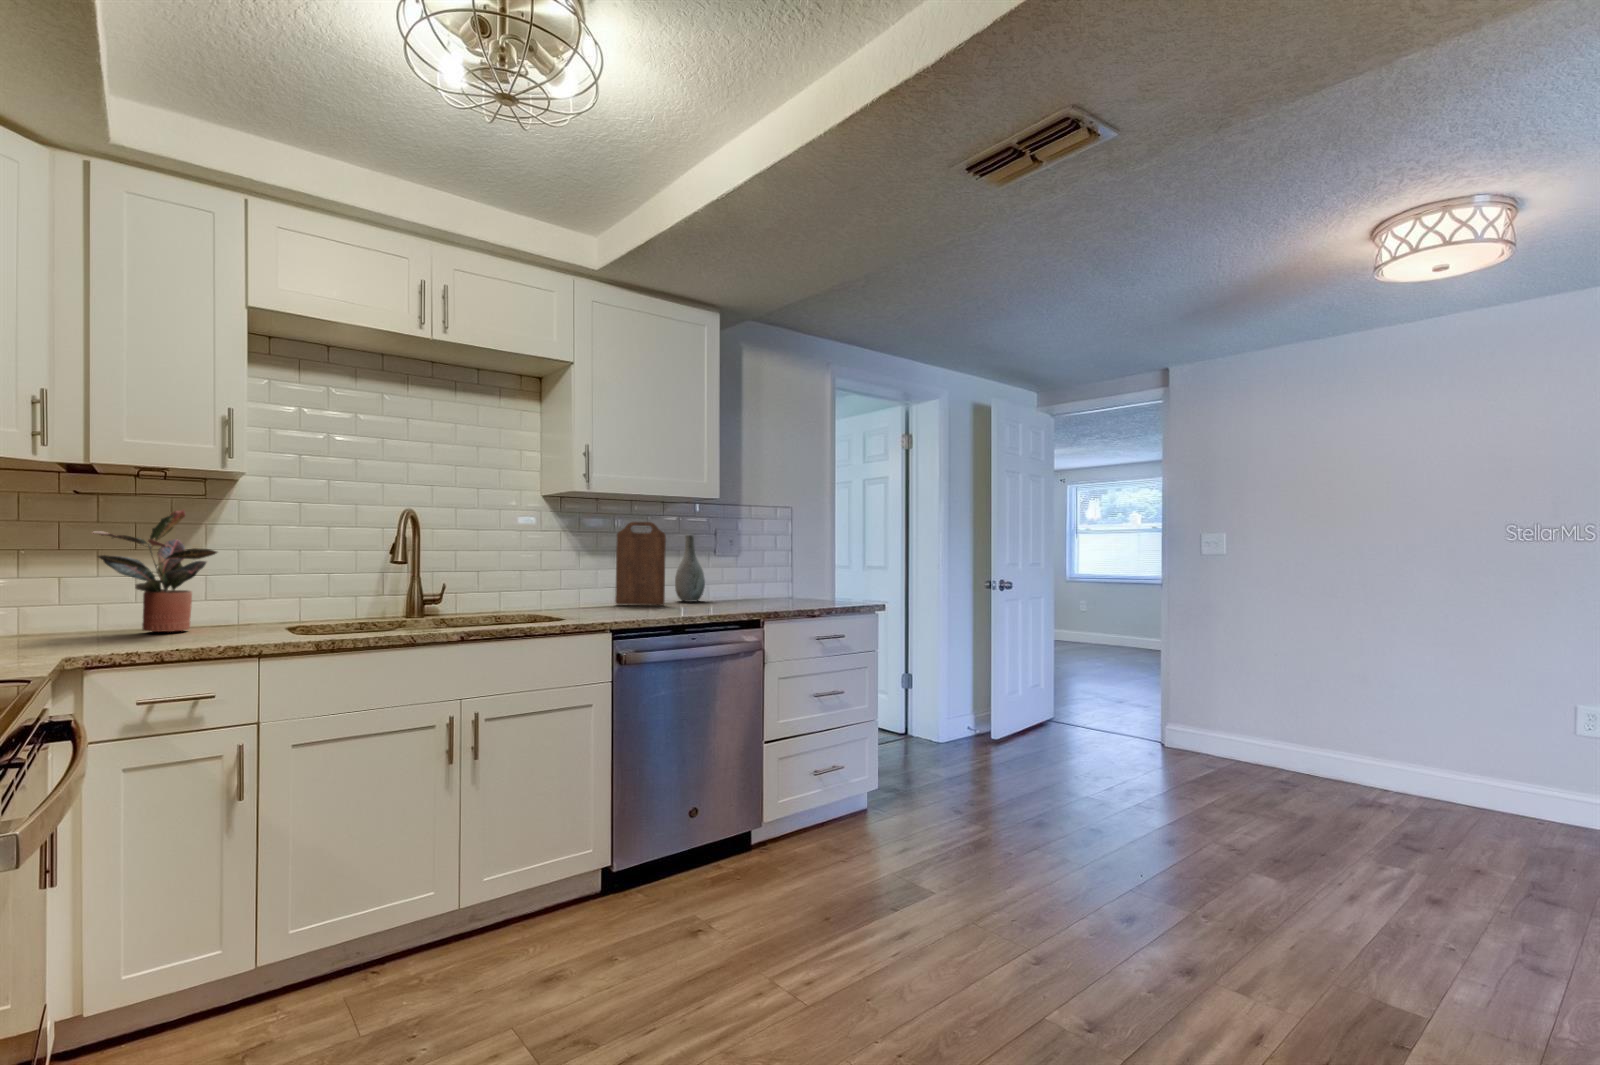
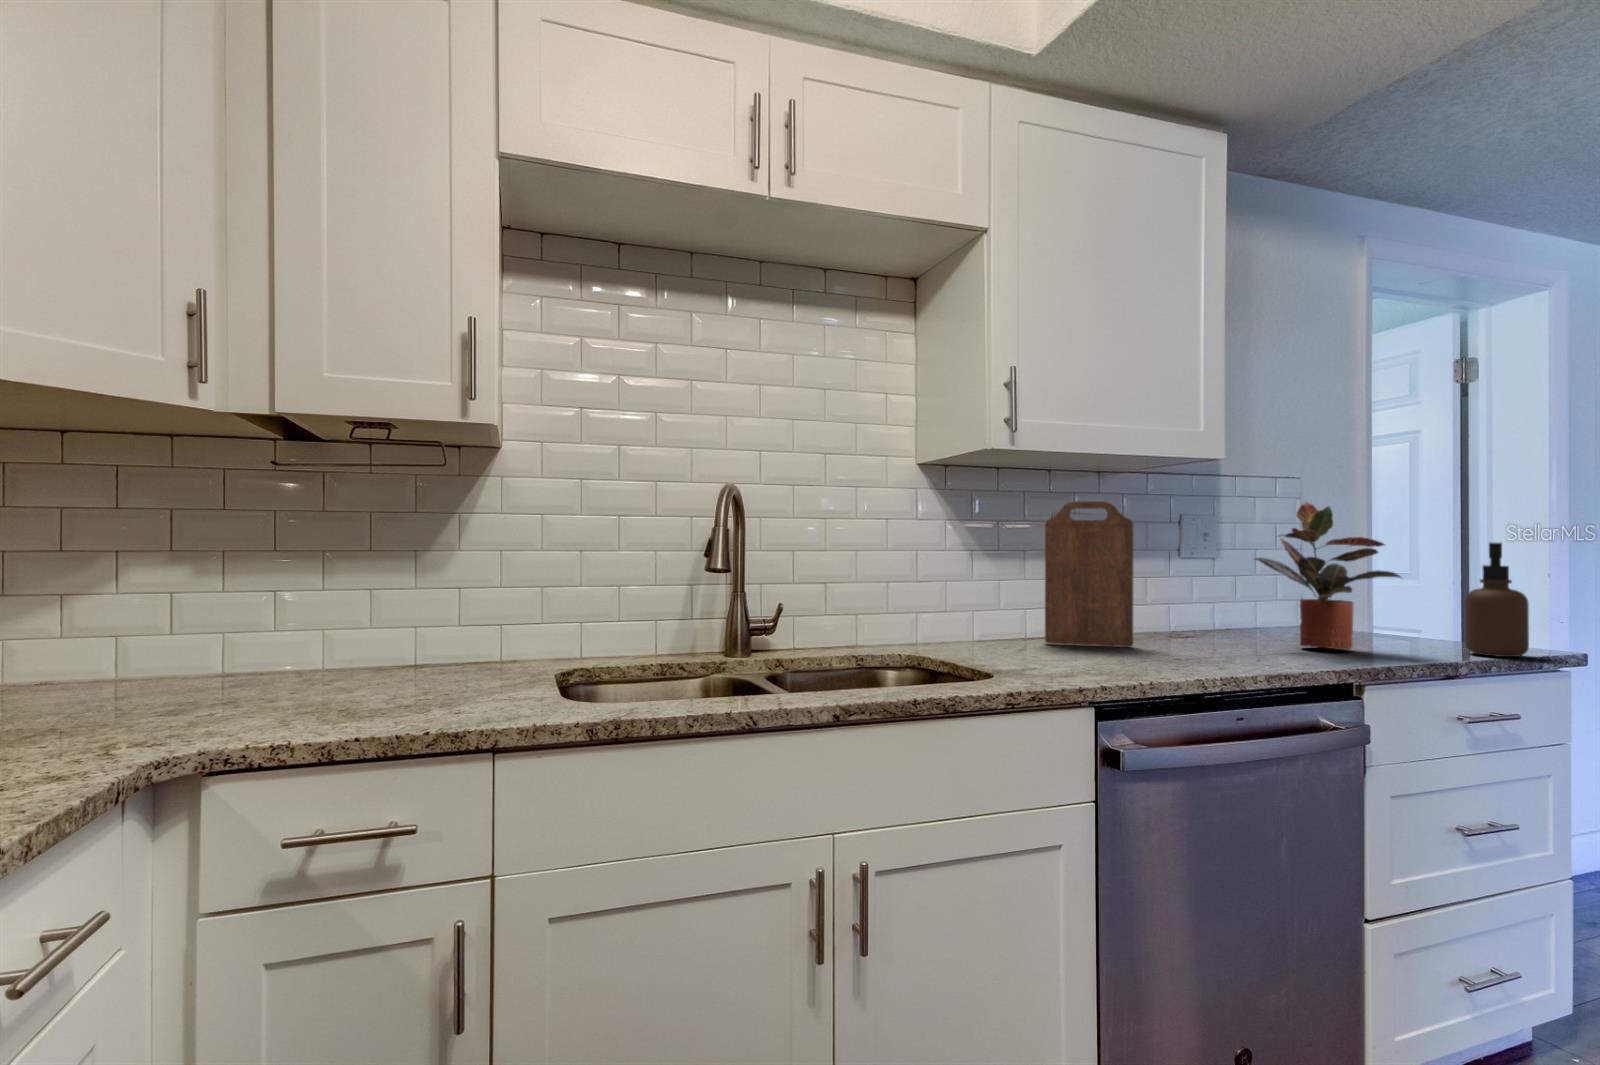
potted plant: present [92,510,217,632] -> present [1256,502,1401,650]
vase: present [675,535,705,602] -> none [1136,523,1192,640]
soap dispenser: none [828,548,853,605] -> present [1464,543,1529,657]

